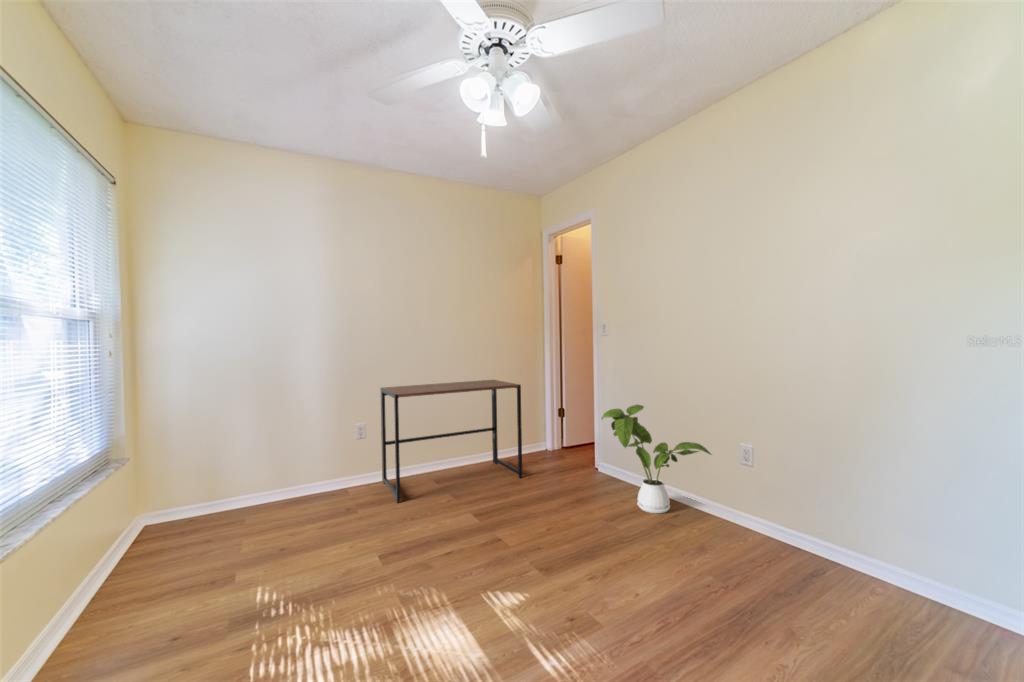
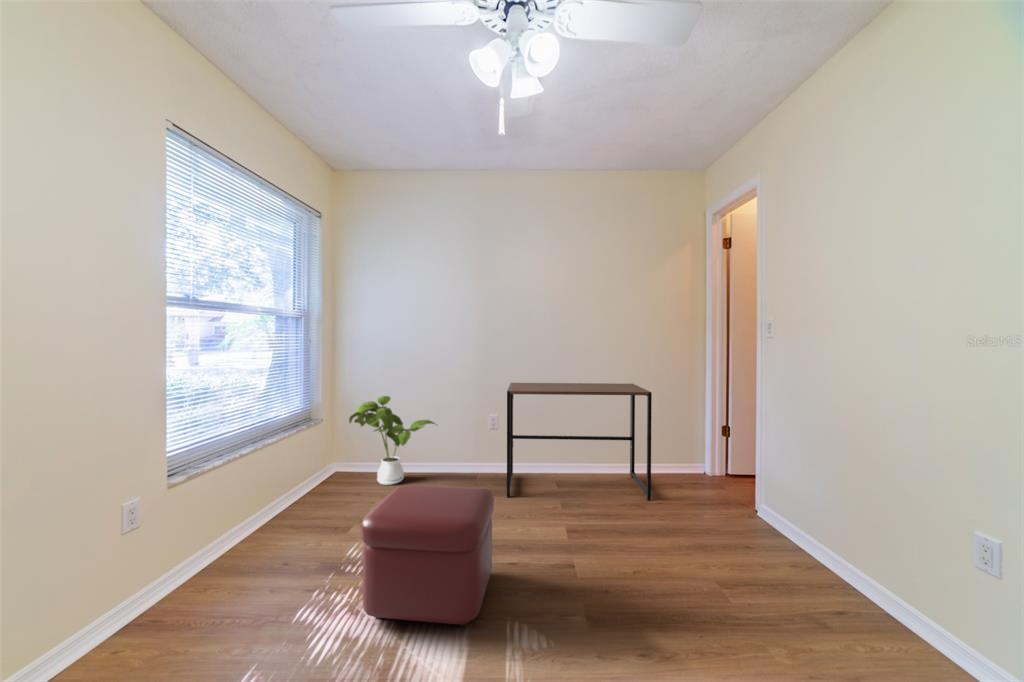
house plant: present [602,405,711,513] -> present [349,396,435,485]
ottoman: none [331,486,460,639] -> present [360,485,494,626]

